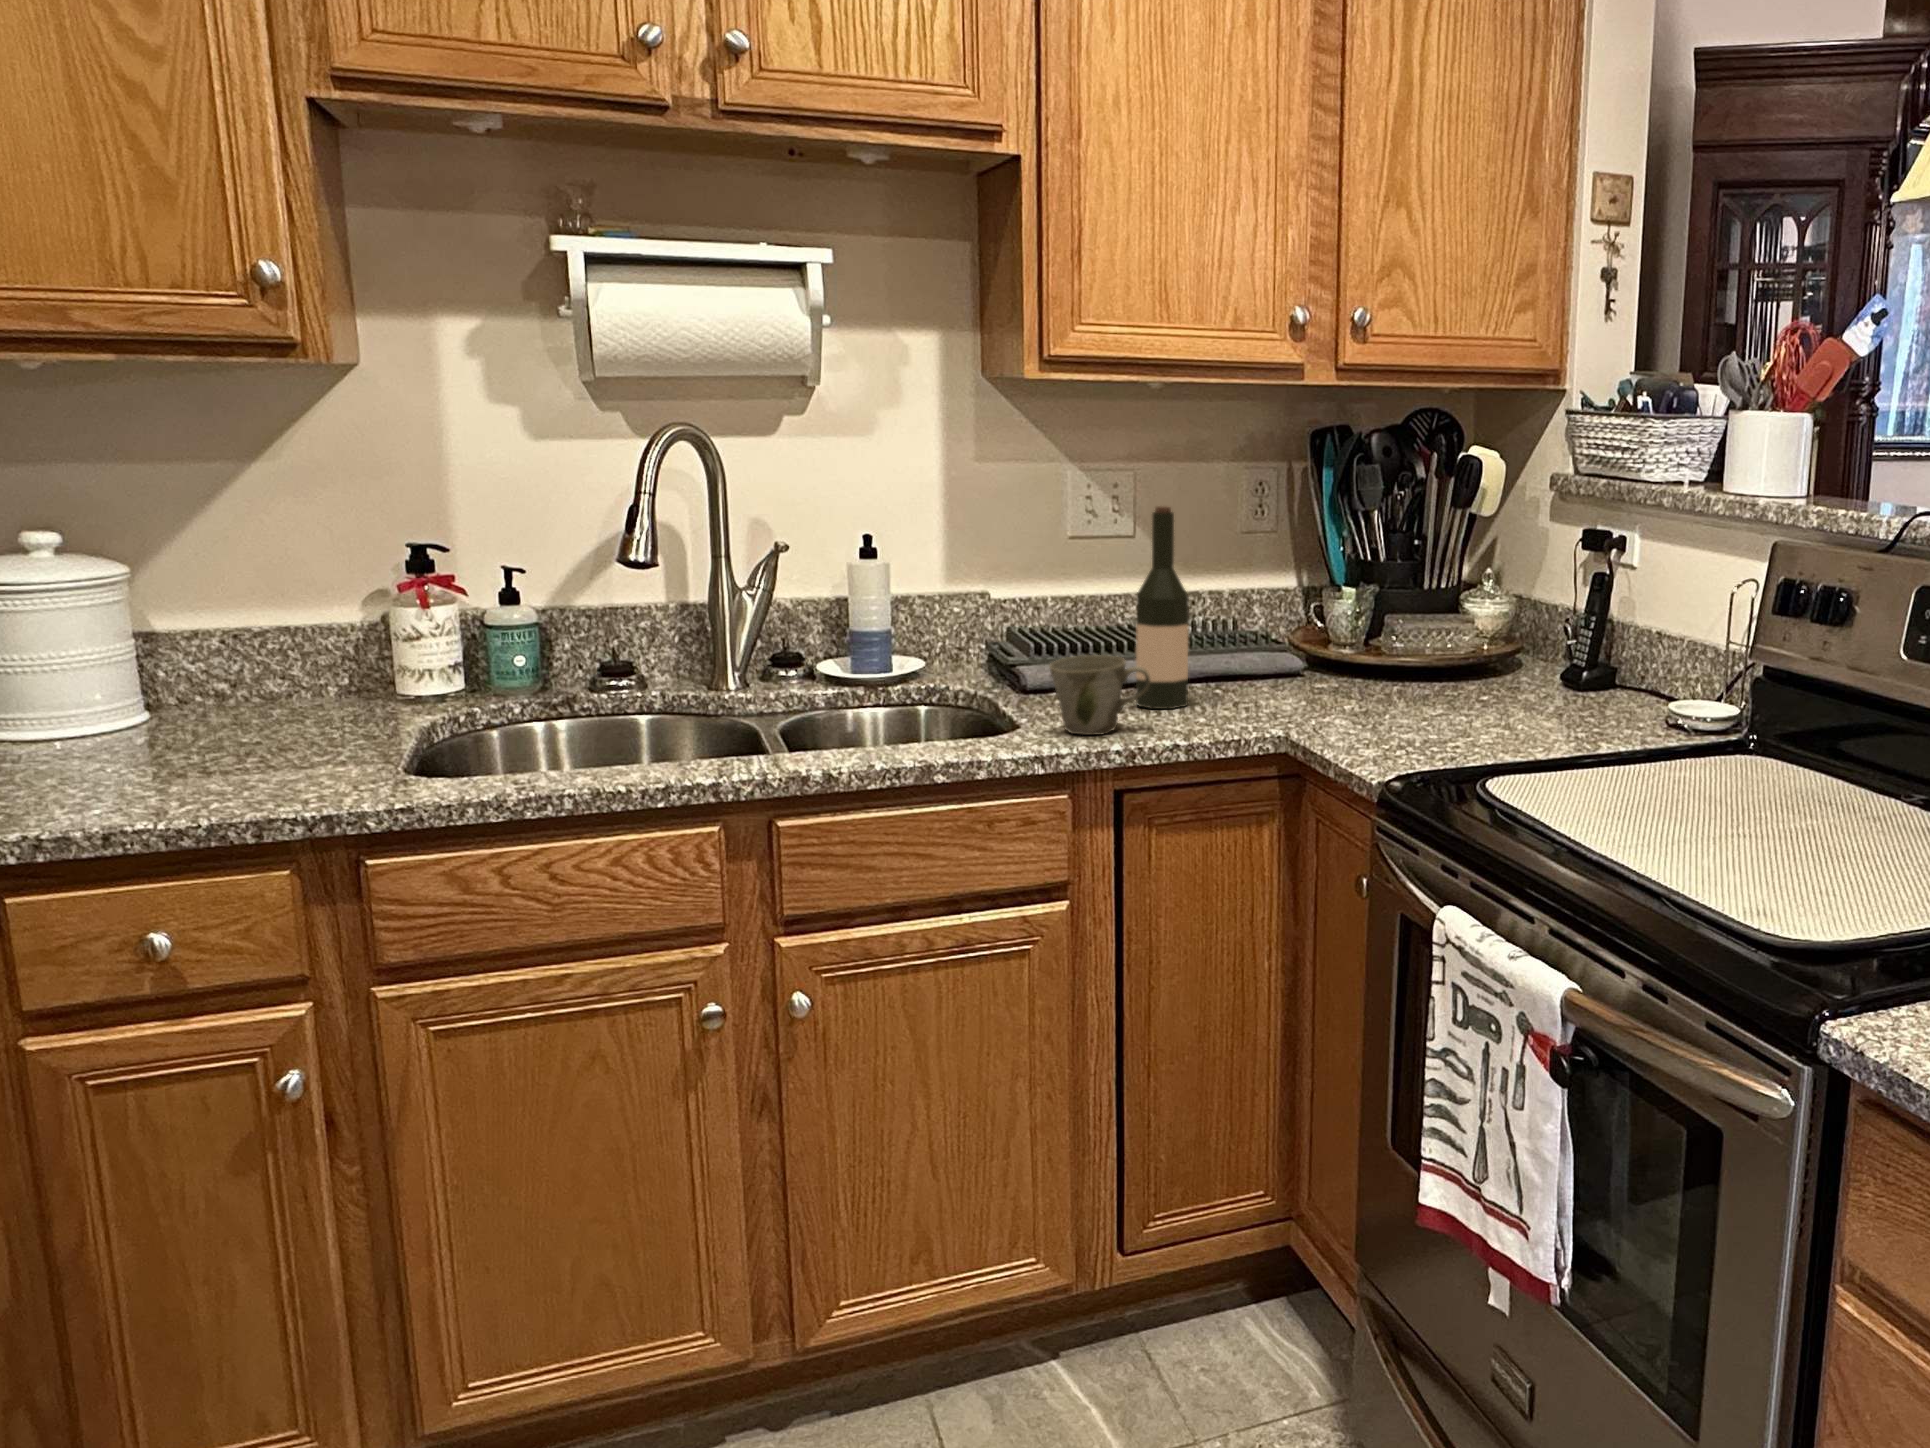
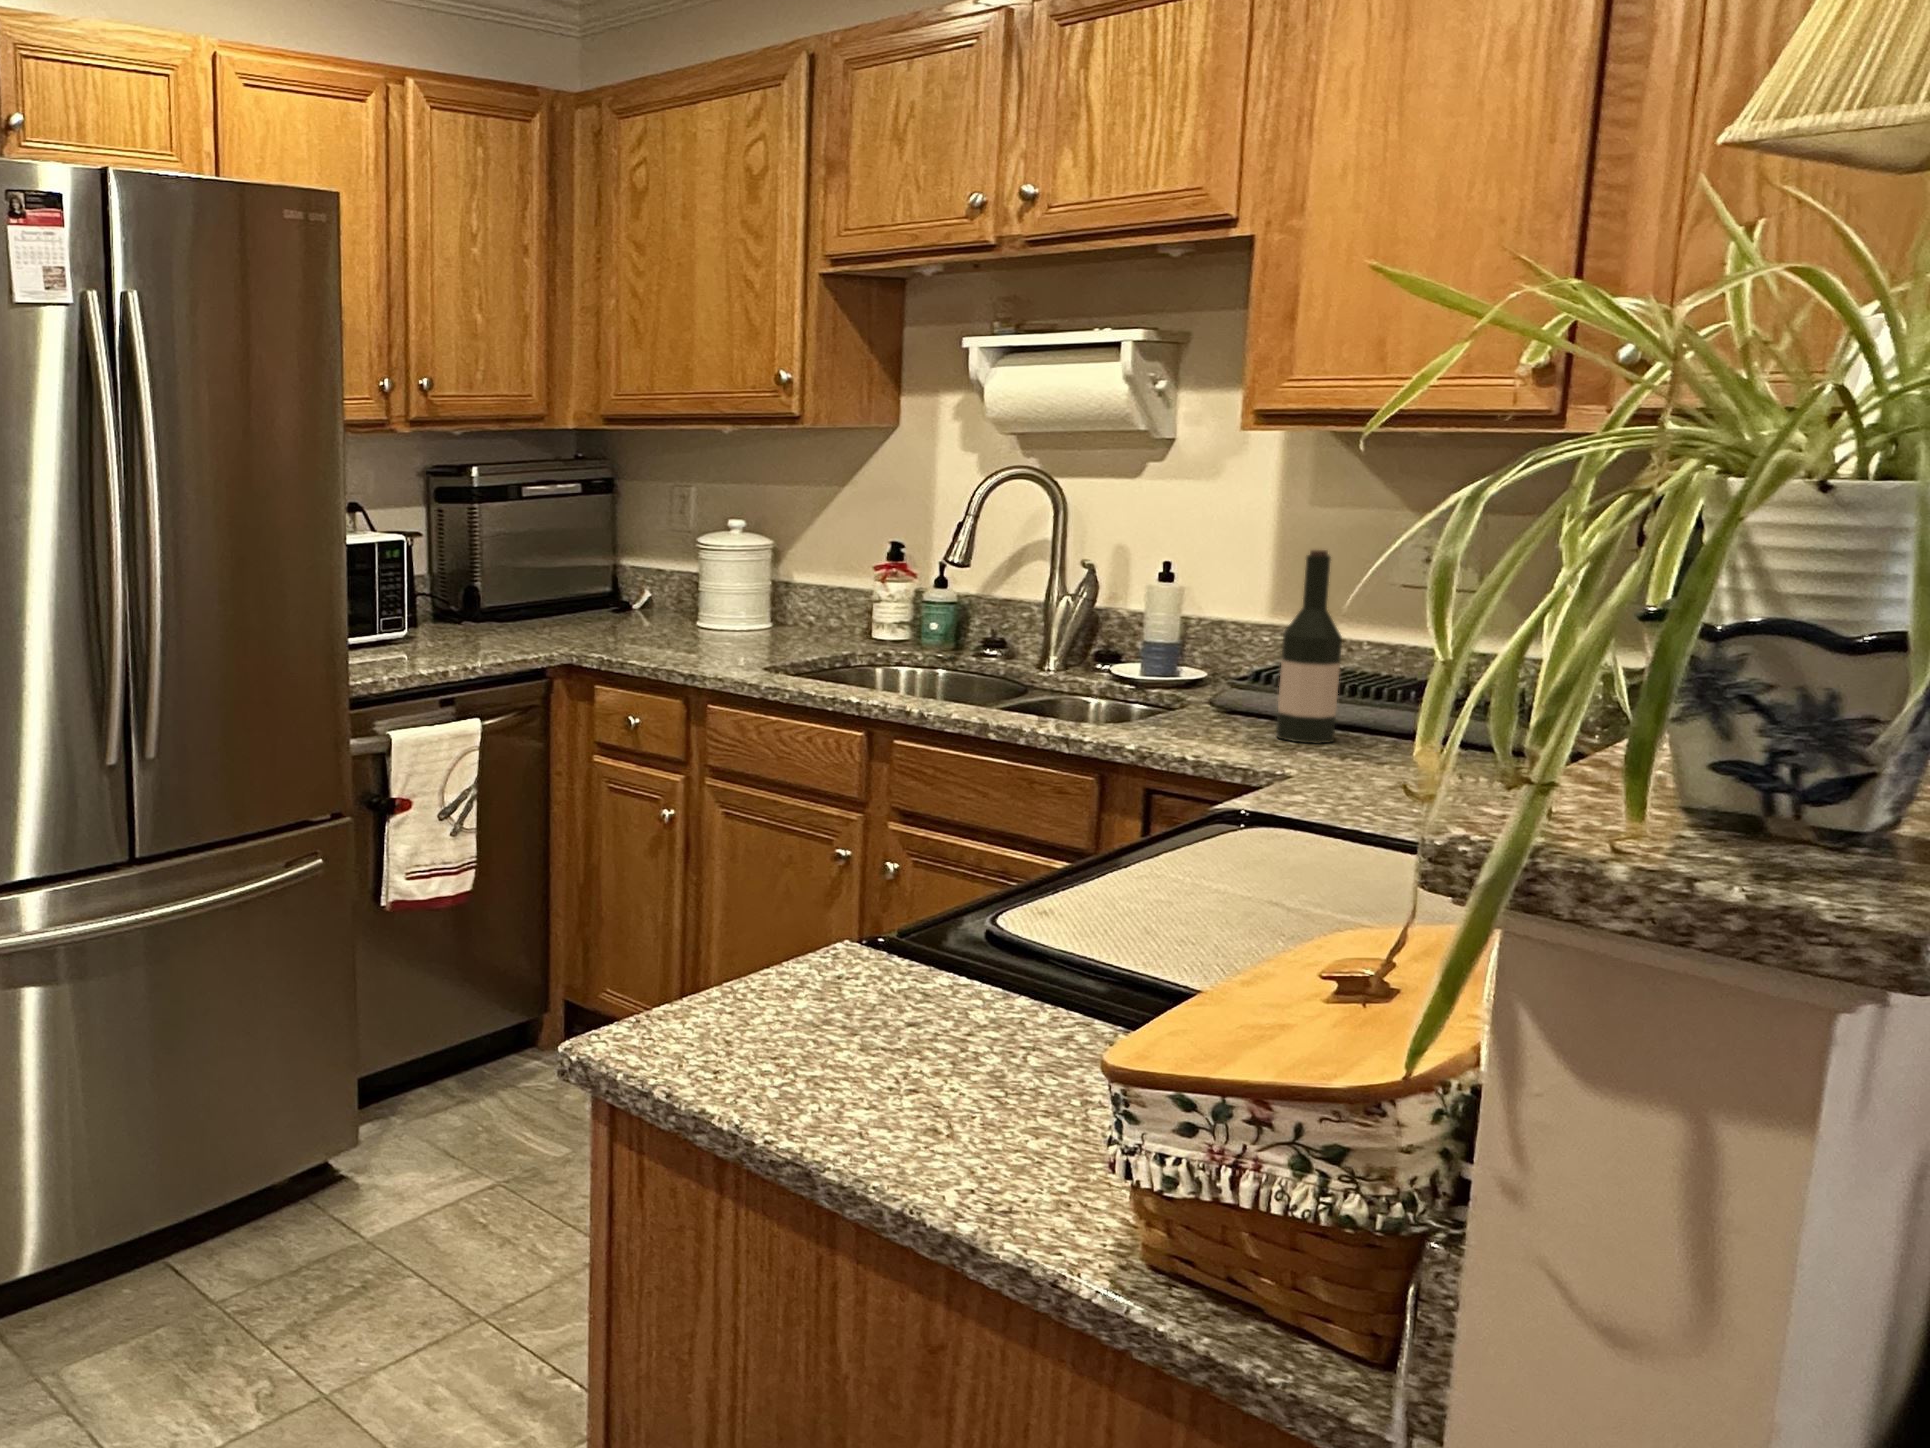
mug: present [1049,655,1150,735] -> none [1128,671,1213,739]

